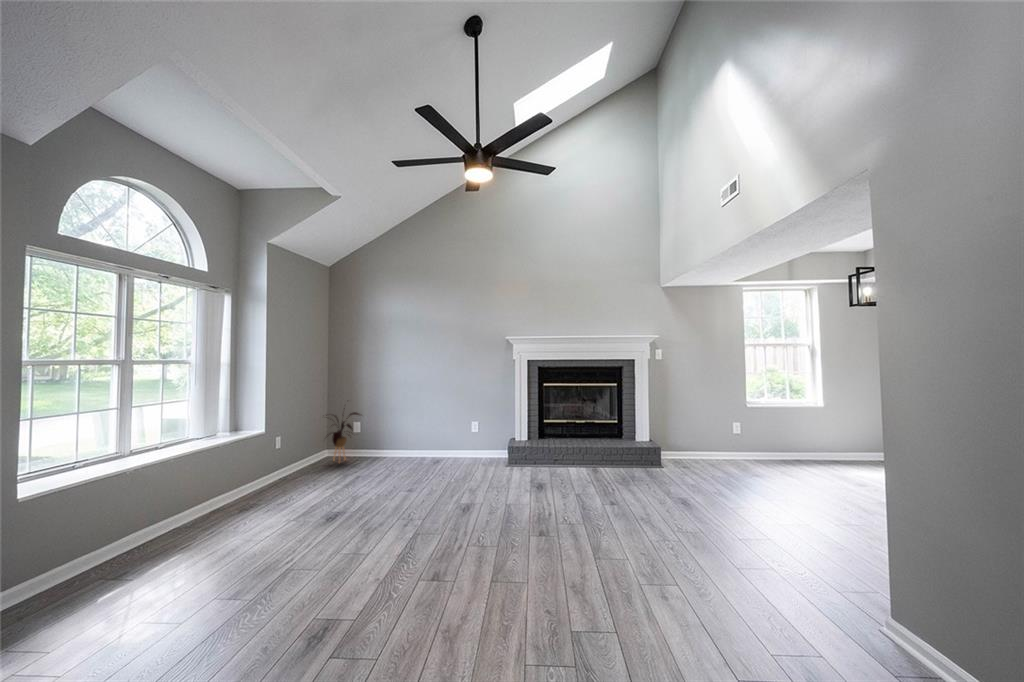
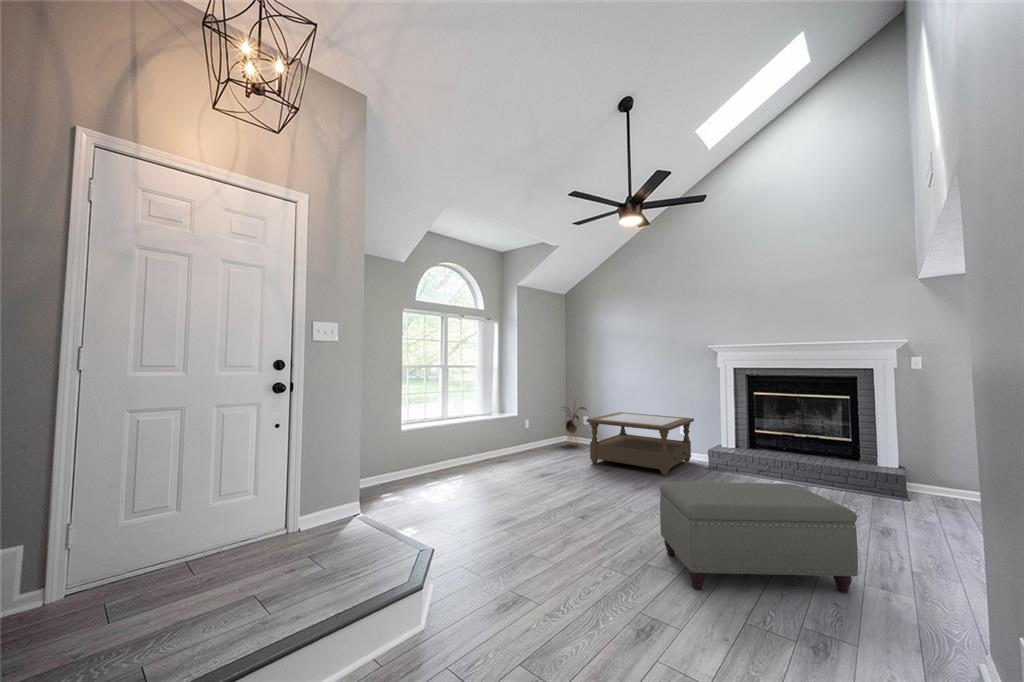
coffee table: none [379,414,489,485] -> present [586,412,694,476]
ottoman: none [559,476,737,635] -> present [659,482,858,593]

